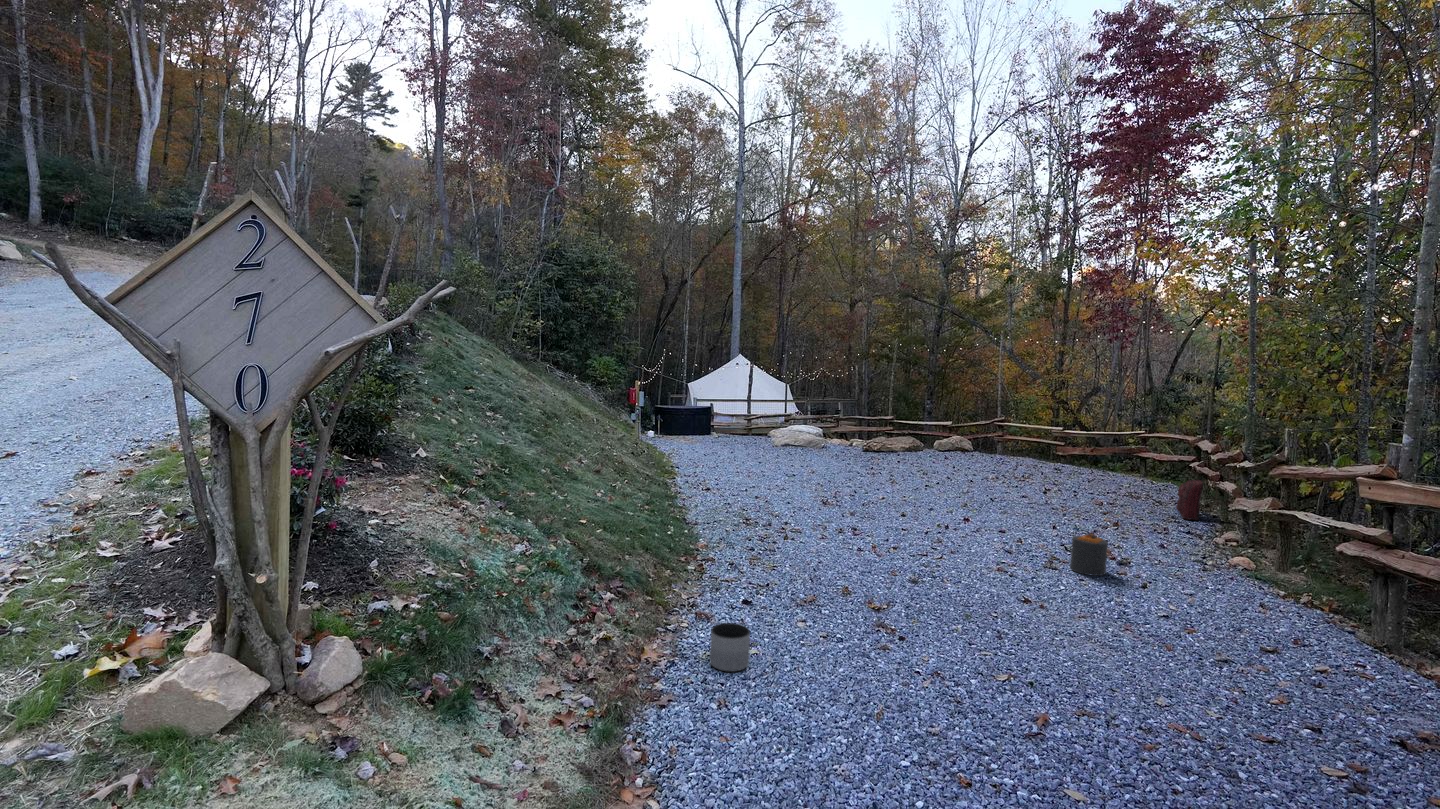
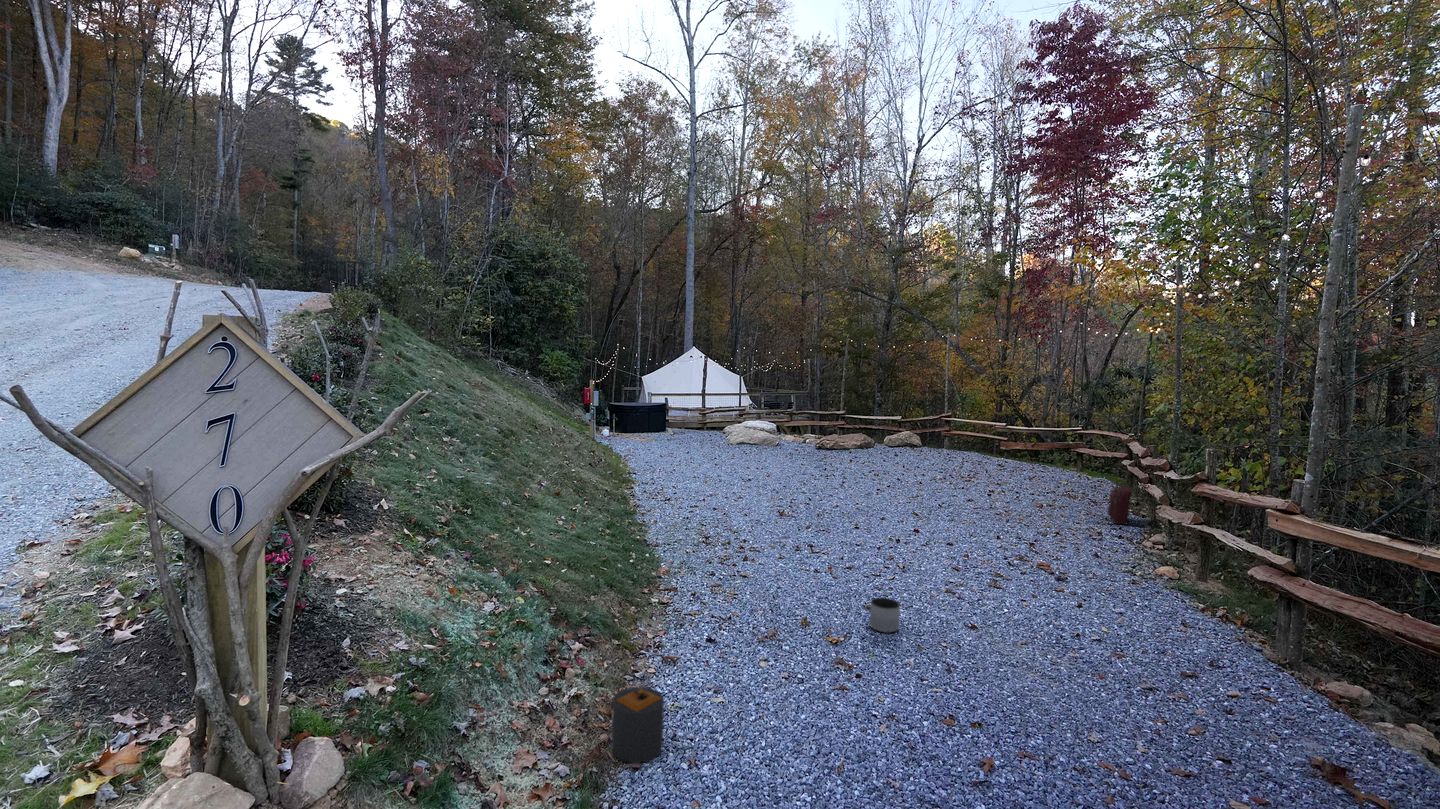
trash can: present [1070,525,1108,576] -> present [612,672,664,763]
planter: present [710,623,750,672] -> present [869,598,900,633]

